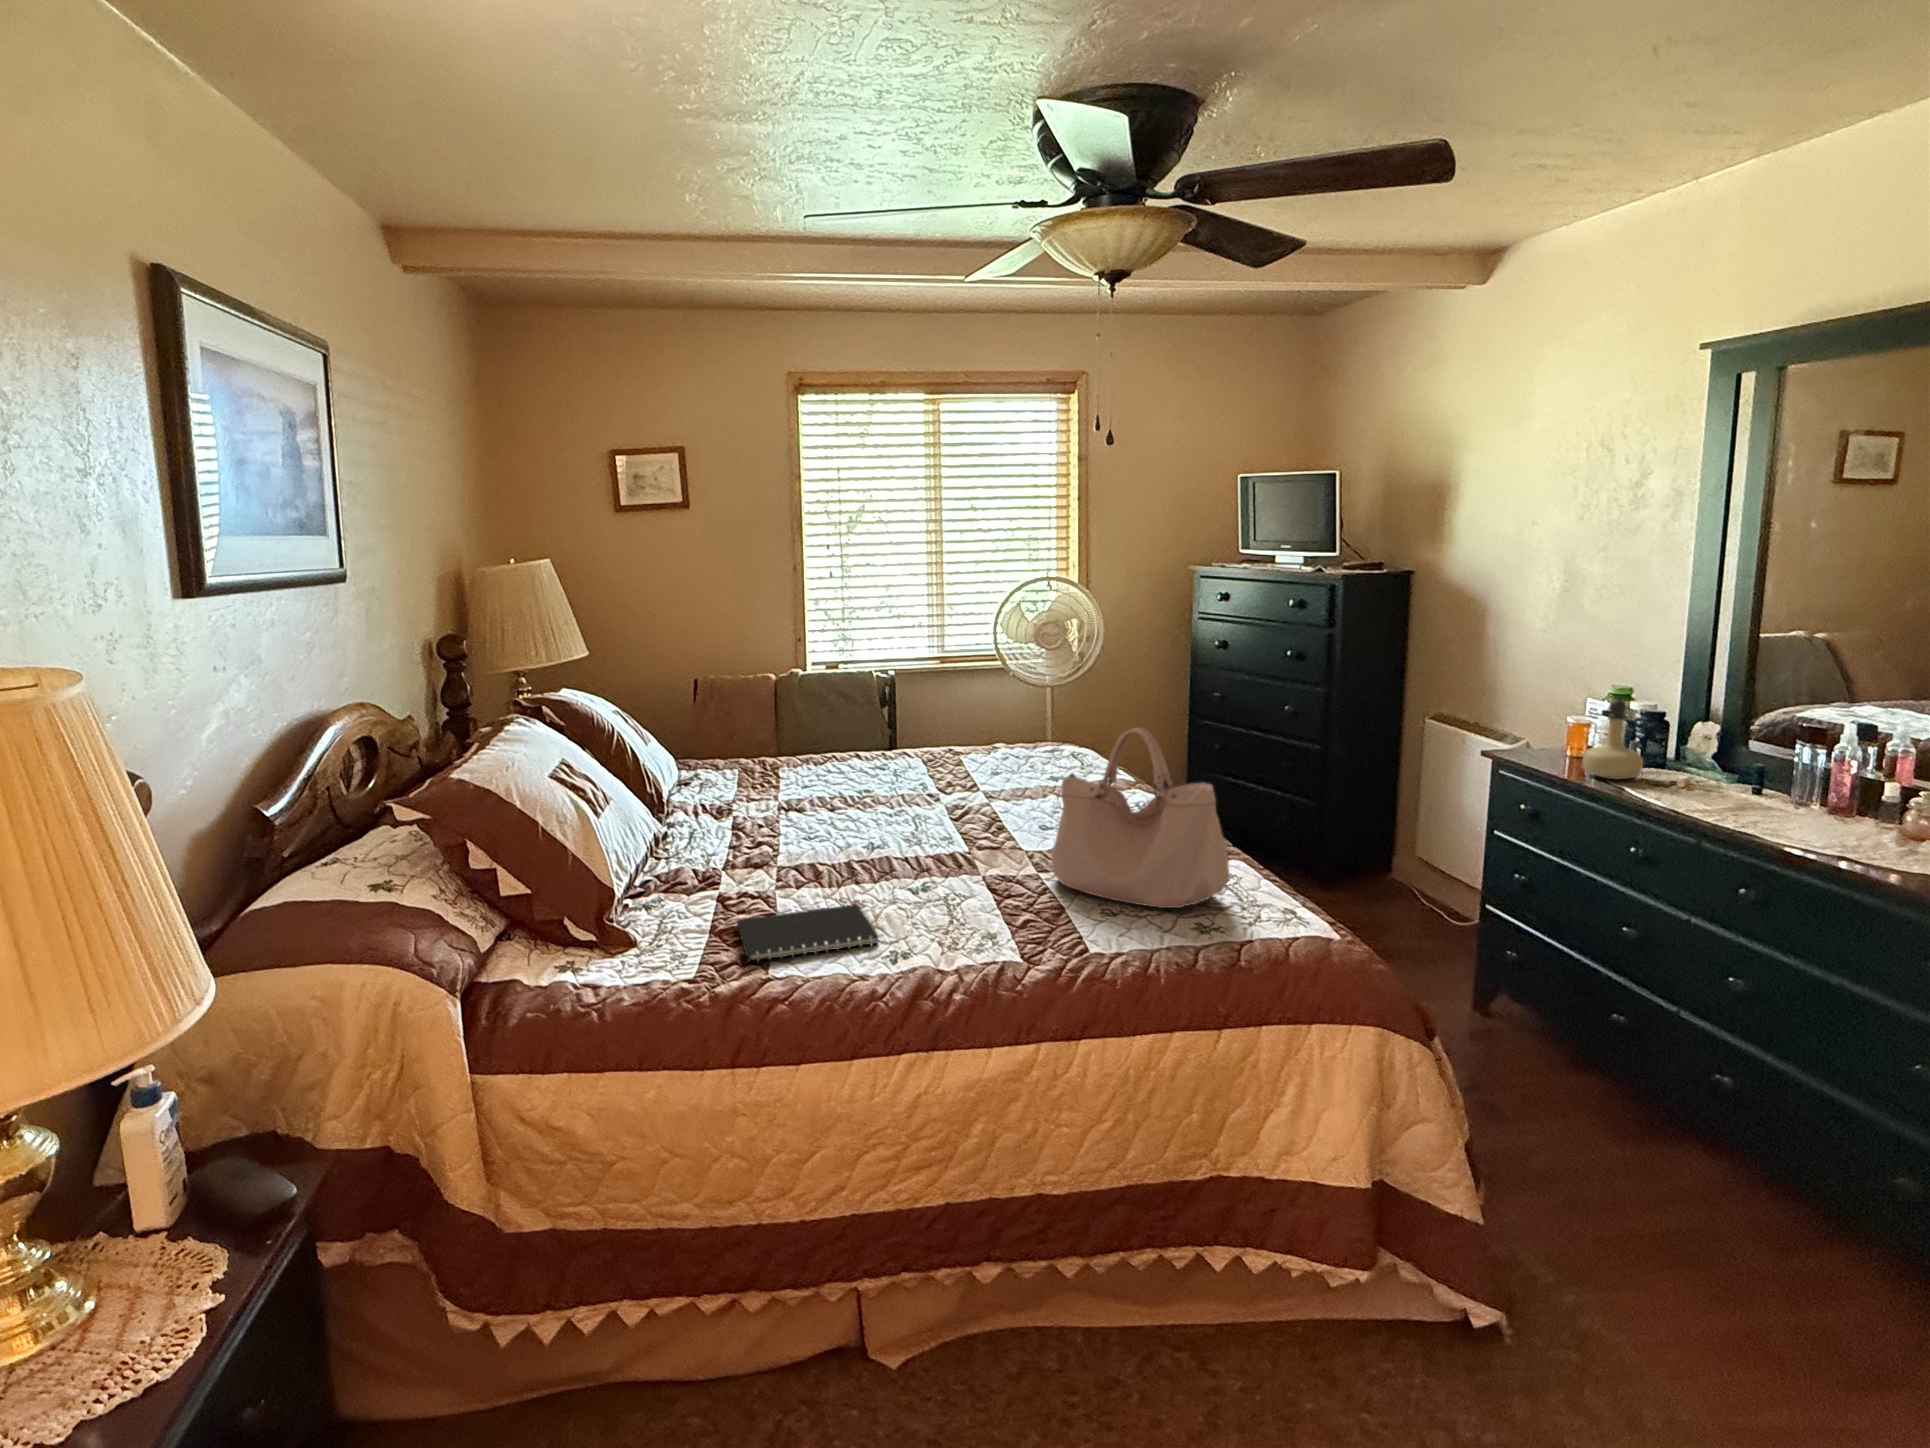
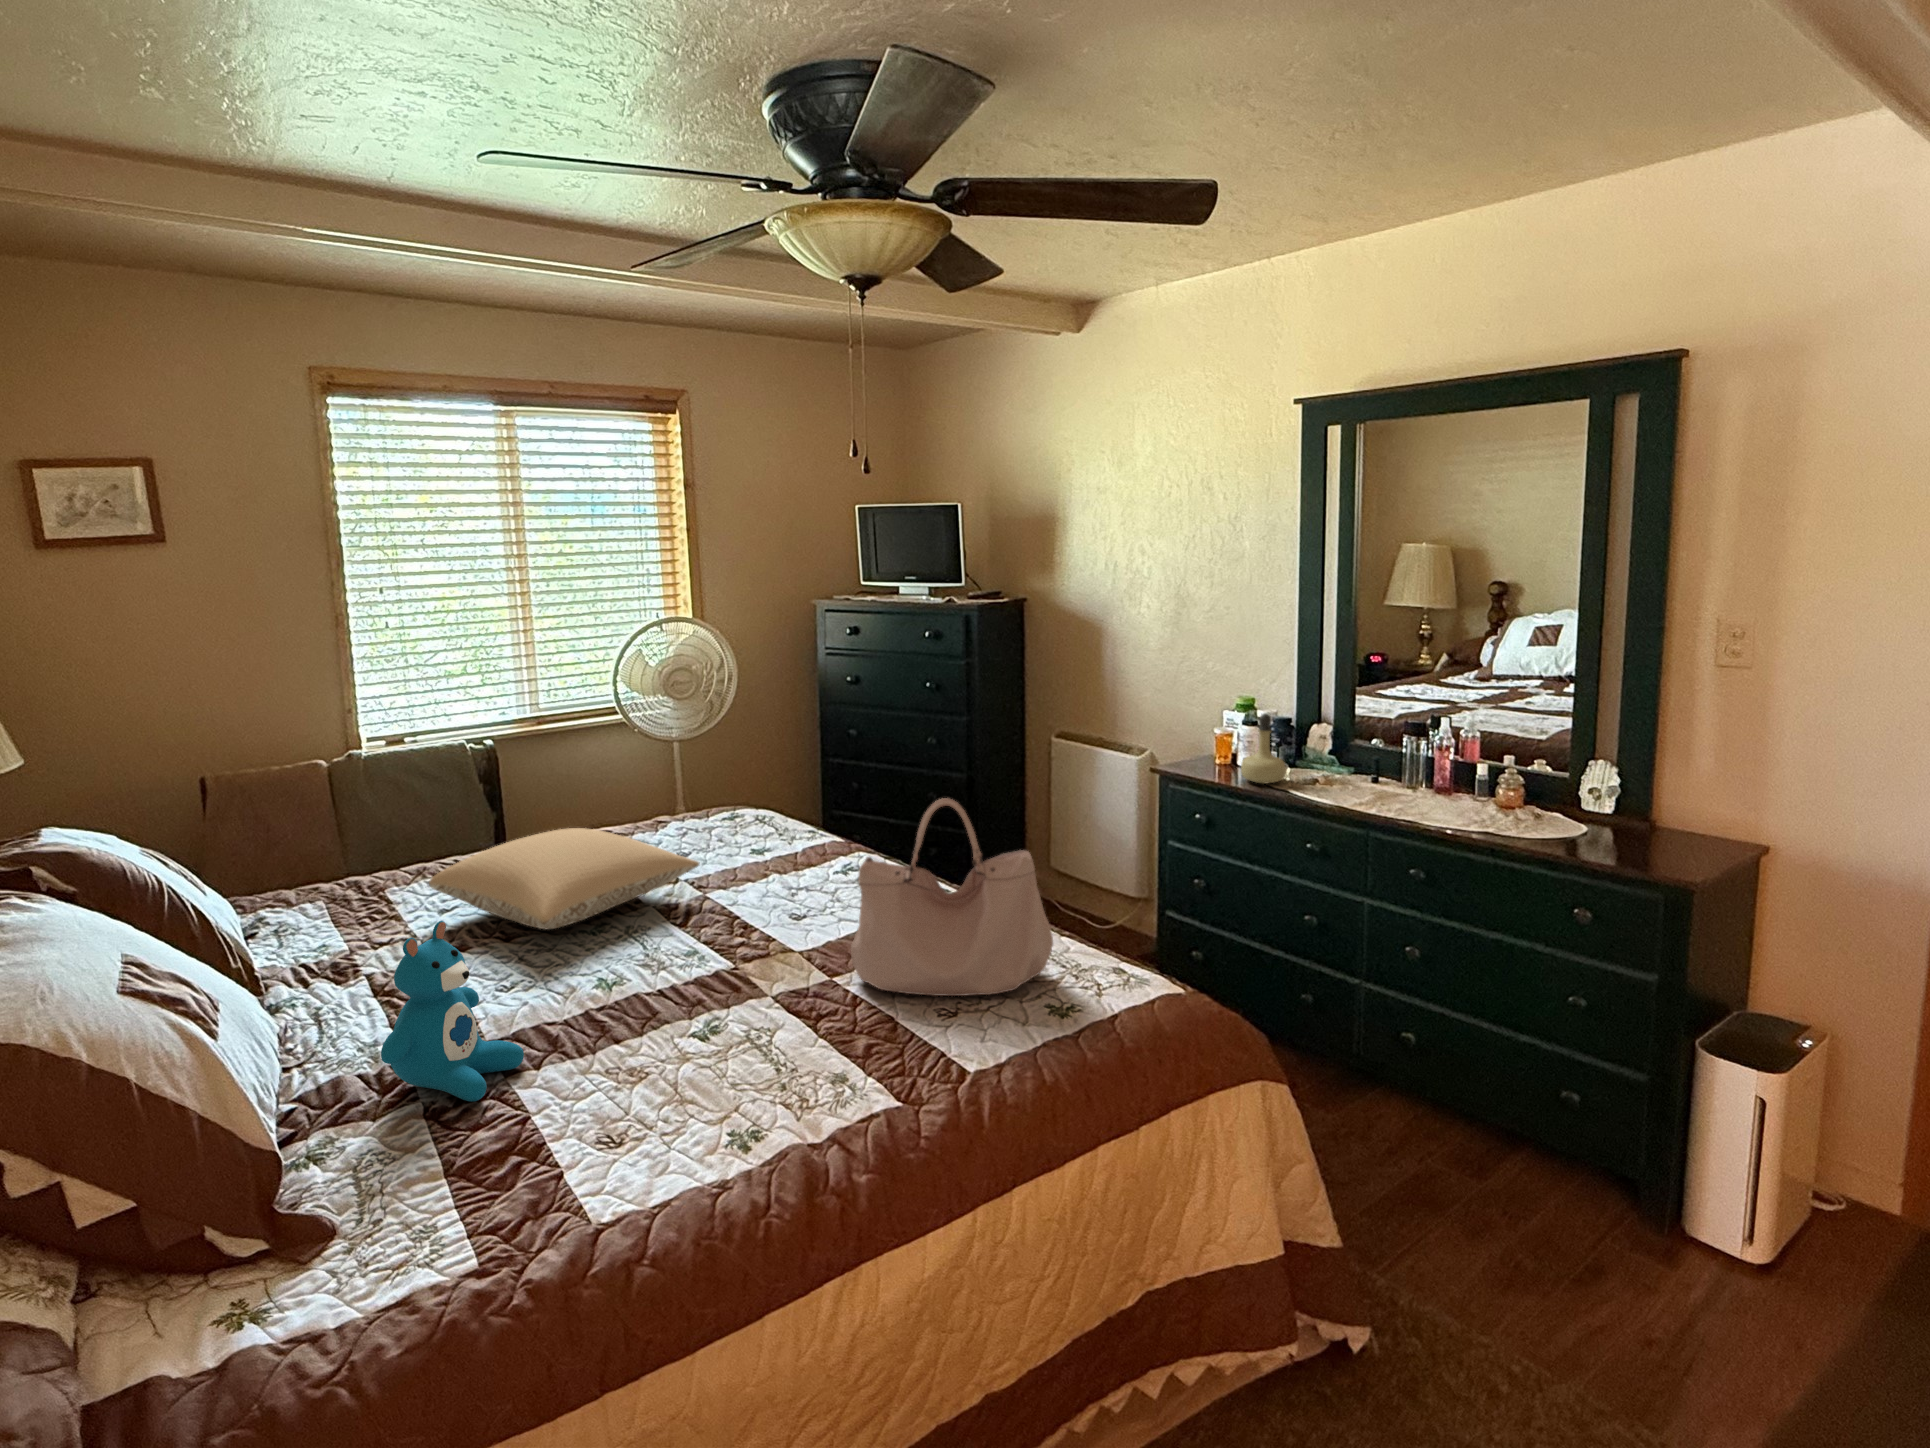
pillow: none [790,737,978,805] -> present [429,828,699,929]
teddy bear: none [695,770,790,896] -> present [381,921,524,1101]
notebook: present [737,904,879,961] -> none [489,1075,712,1208]

